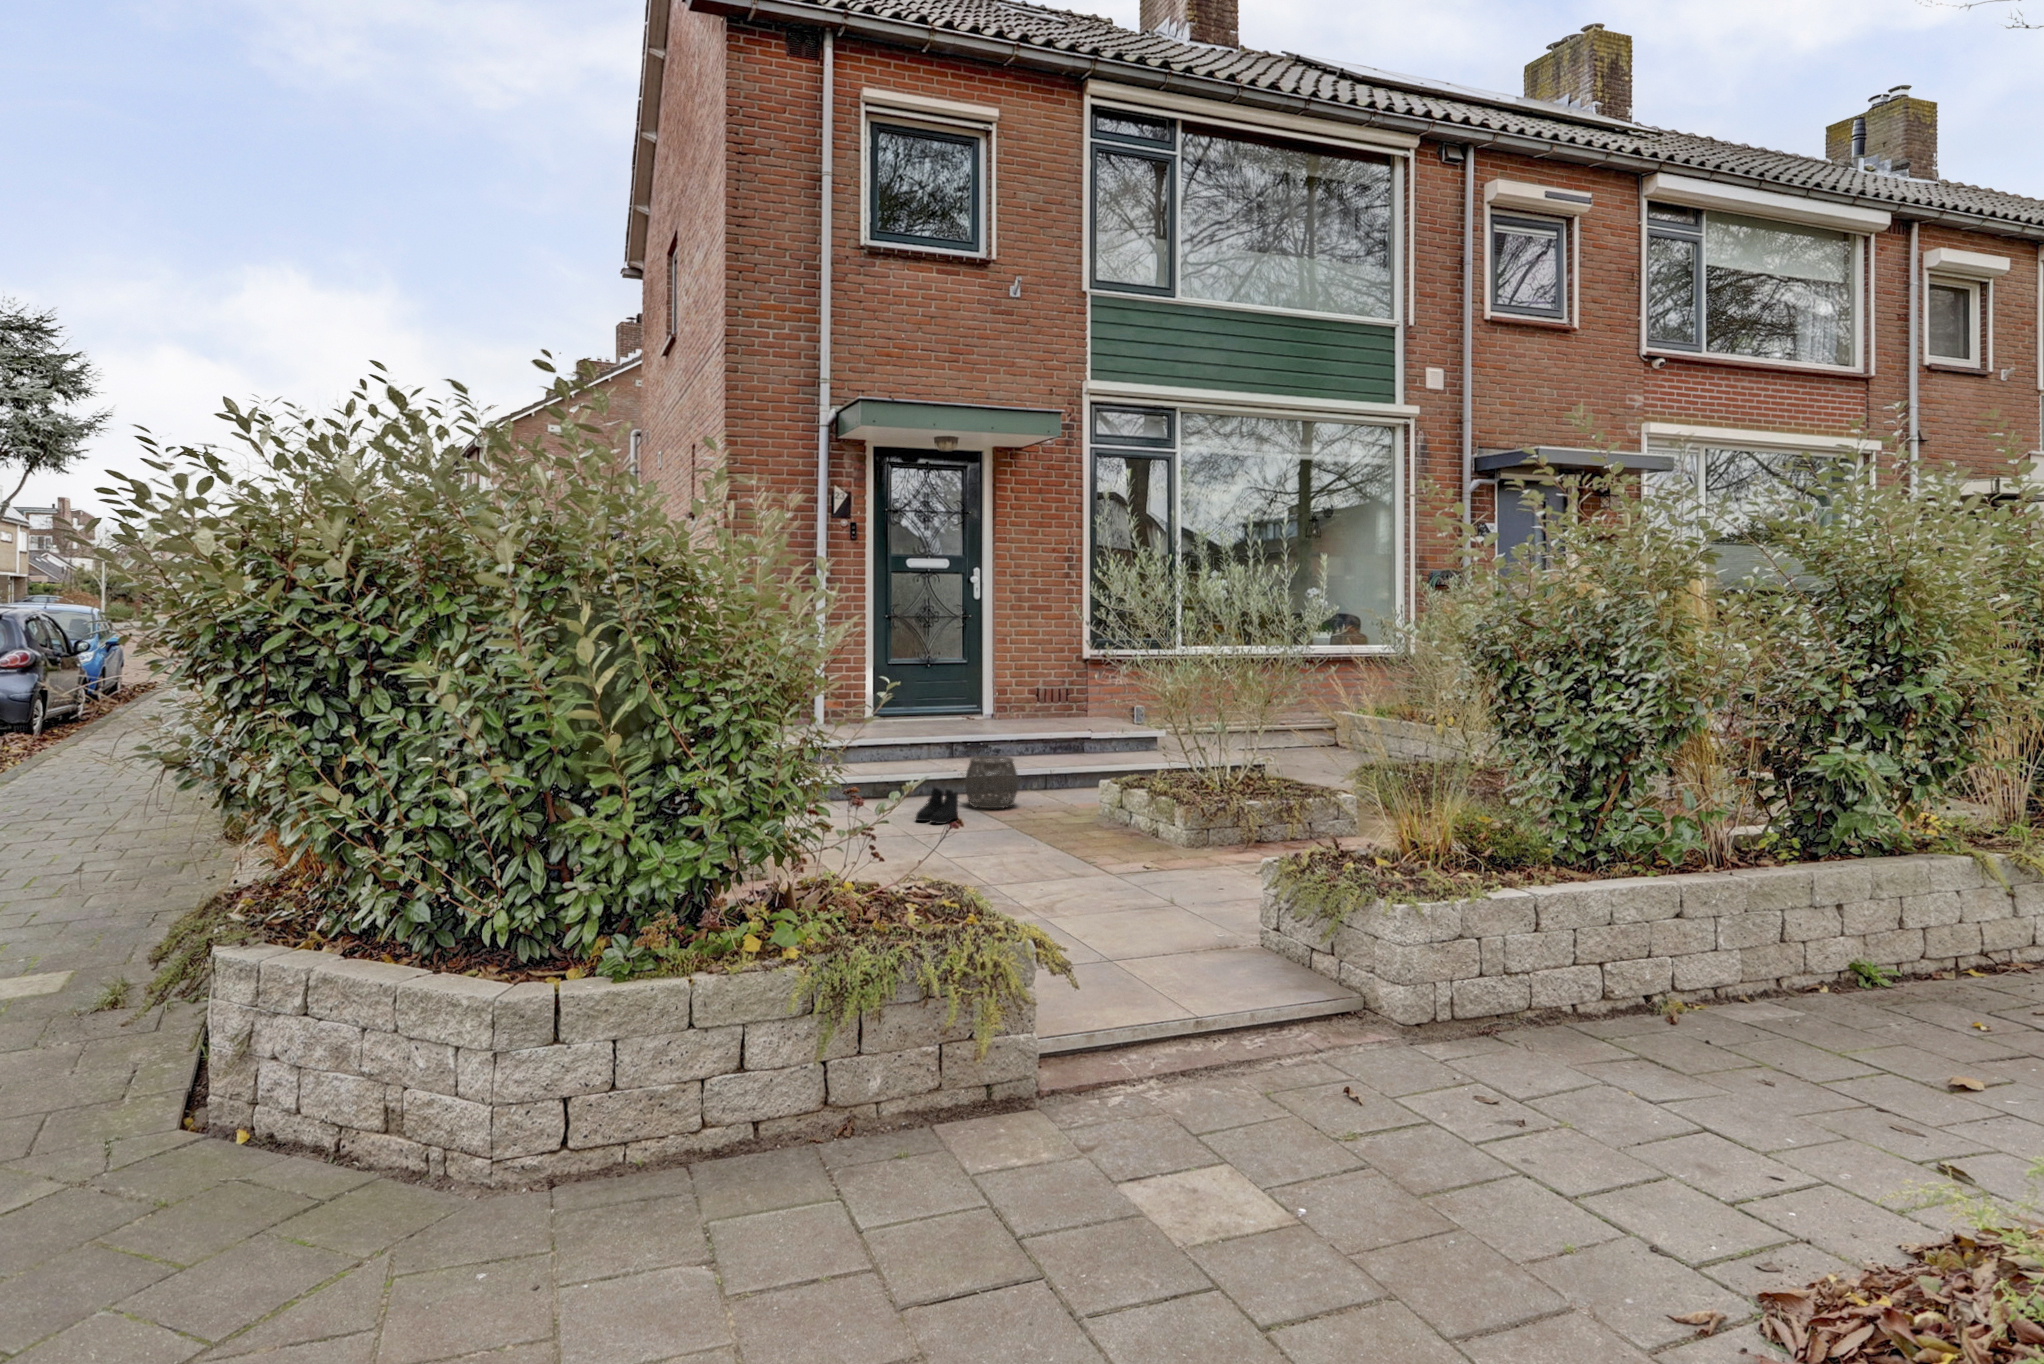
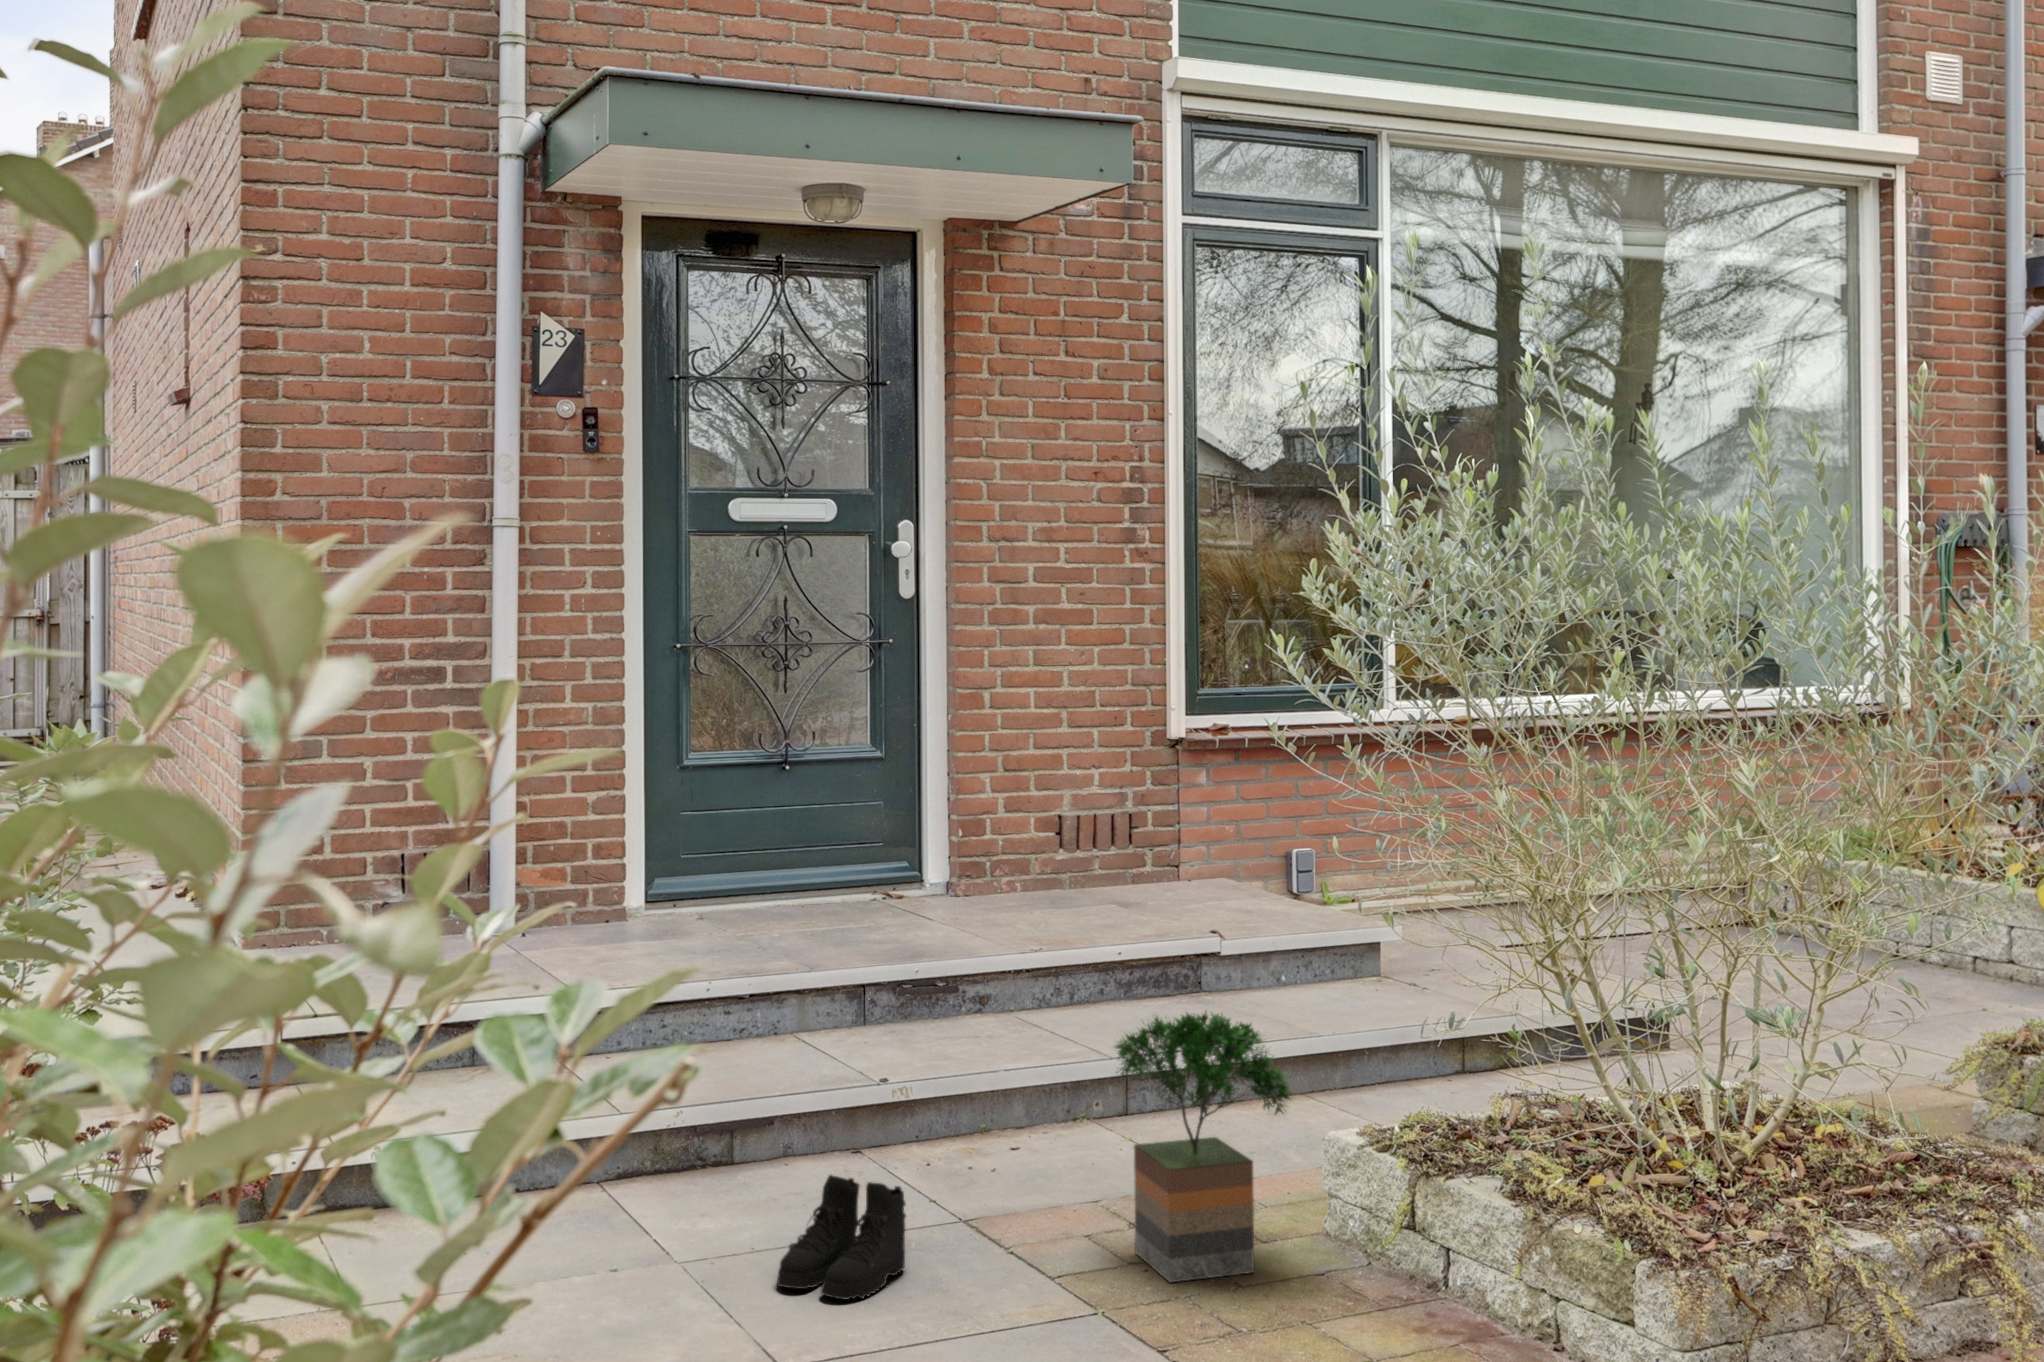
potted tree: none [1027,737,1087,824] -> present [1115,1012,1292,1282]
woven basket: present [965,756,1018,809] -> none [914,1049,1072,1216]

